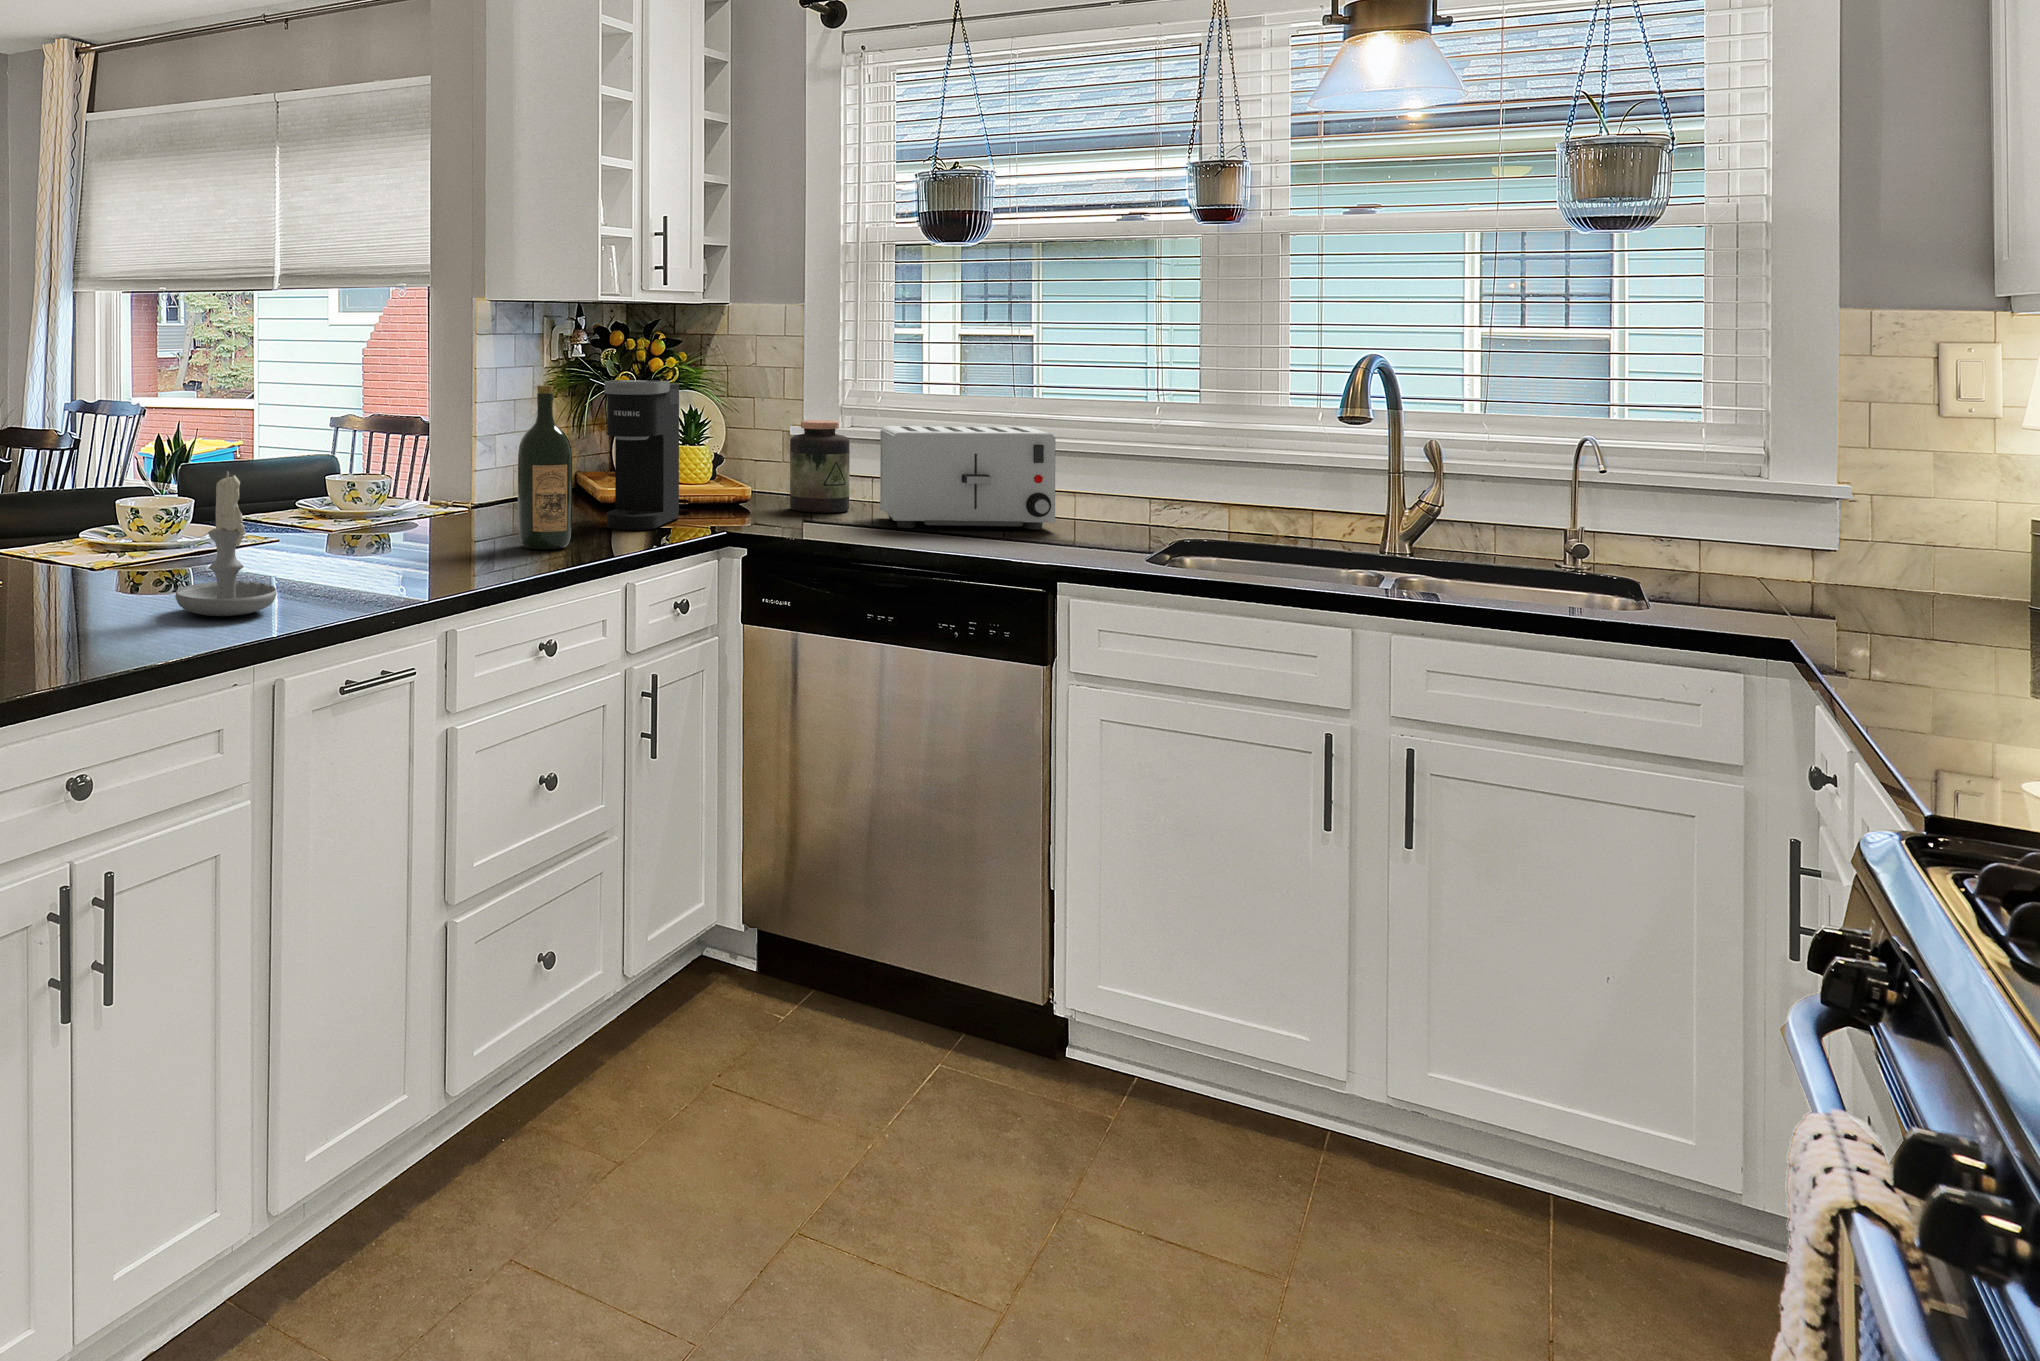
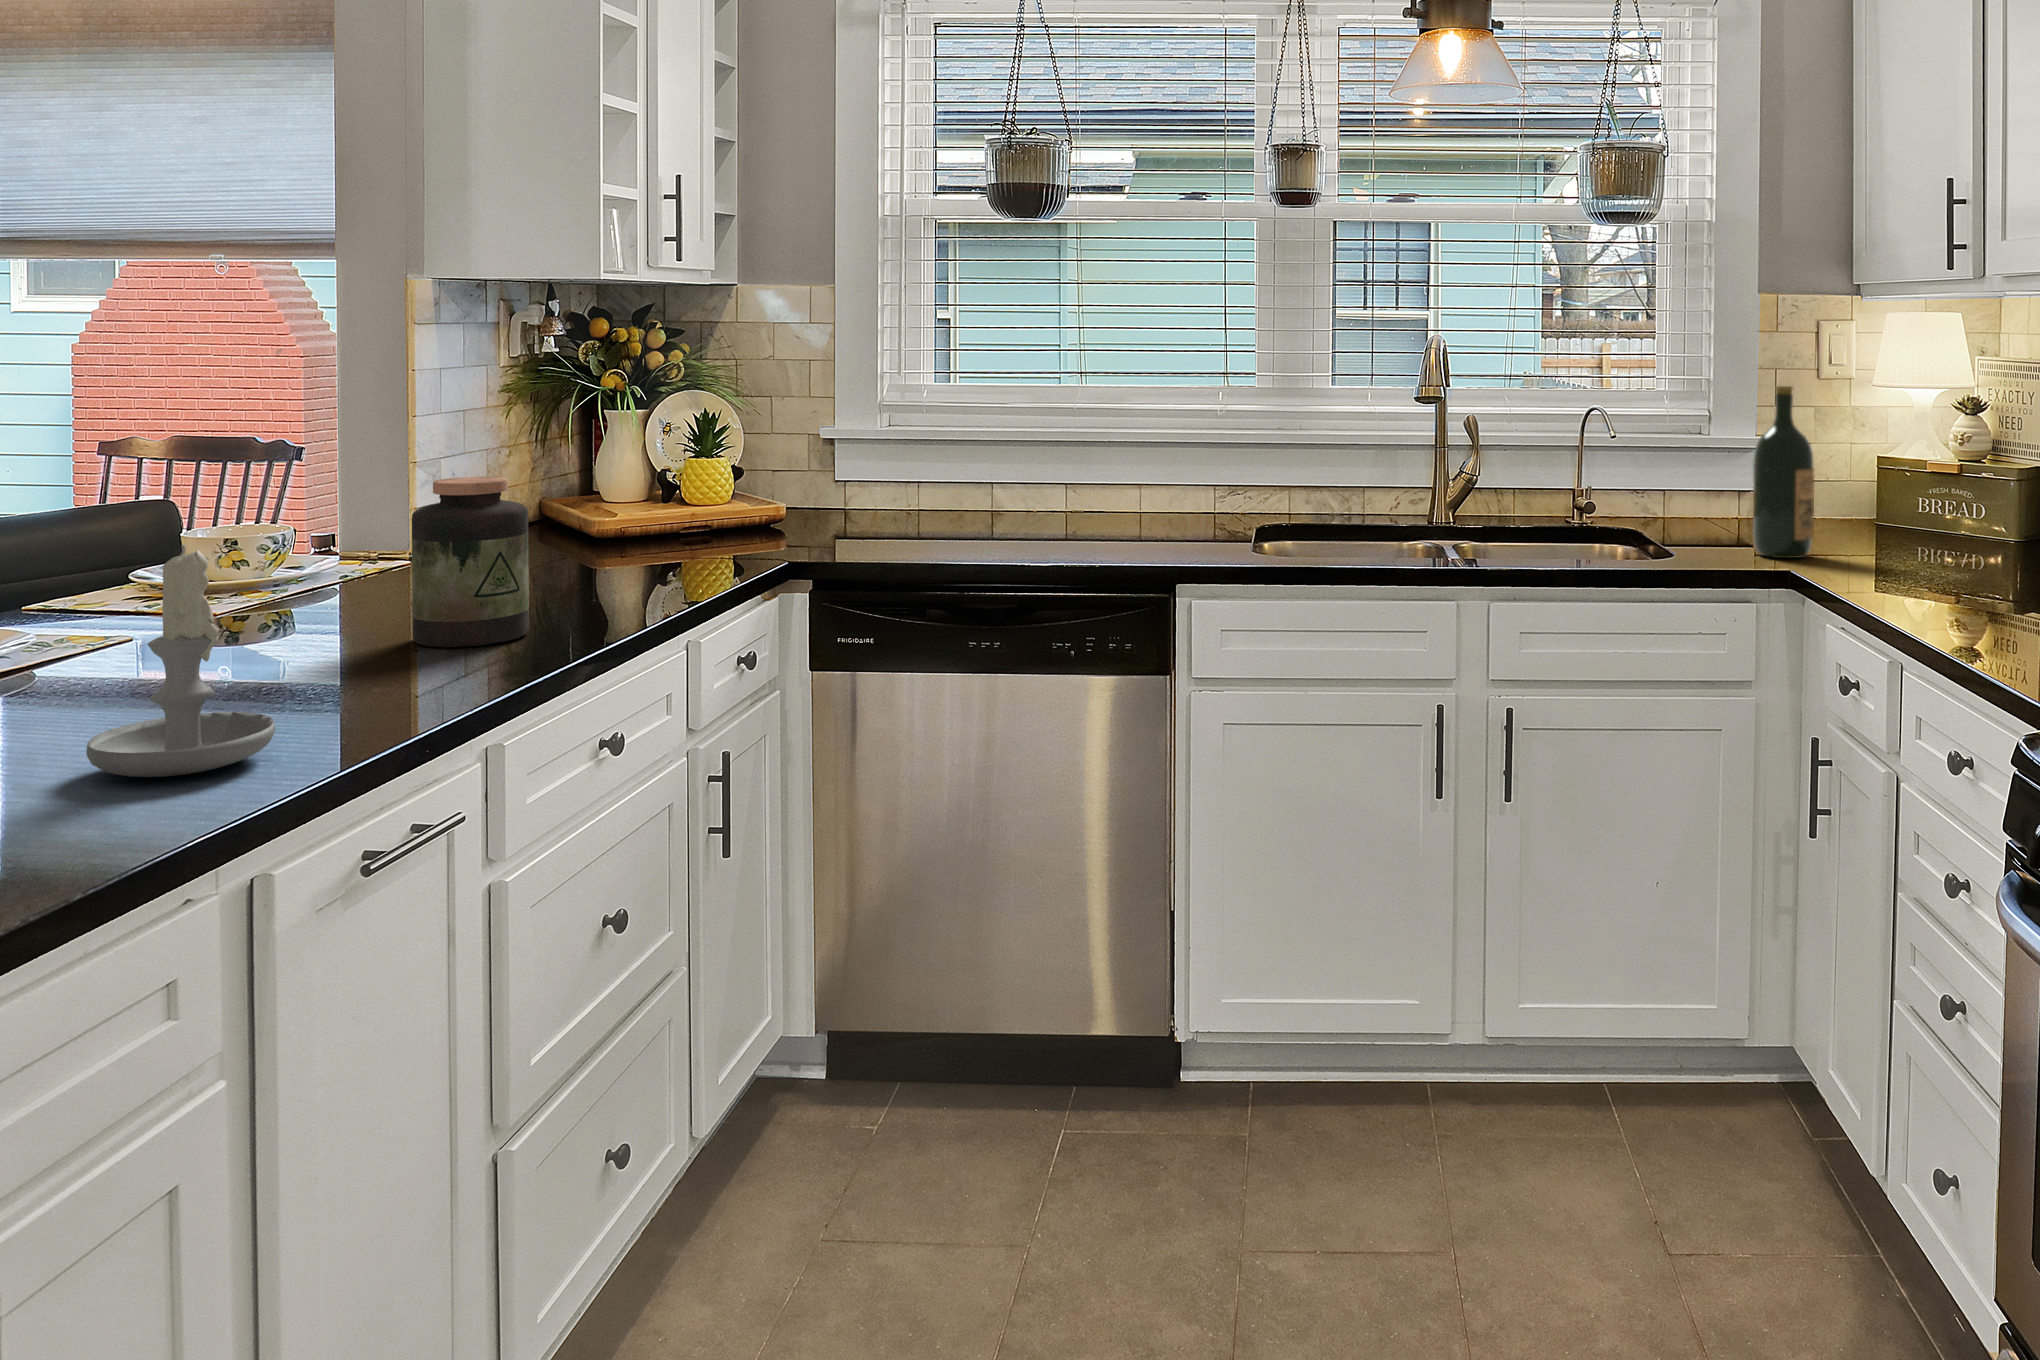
coffee maker: present [605,380,679,530] -> none [632,381,718,573]
wine bottle: present [518,385,572,549] -> present [1753,386,1814,558]
jar: present [790,420,850,513] -> present [412,477,529,647]
toaster: present [880,426,1055,529] -> none [948,421,1142,541]

